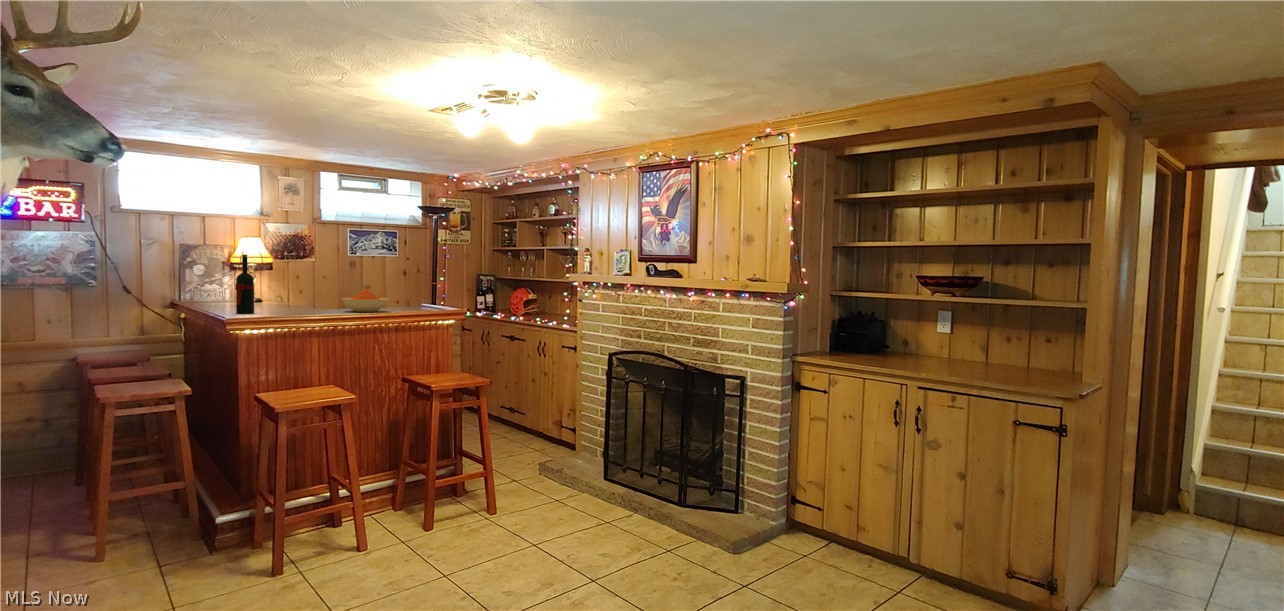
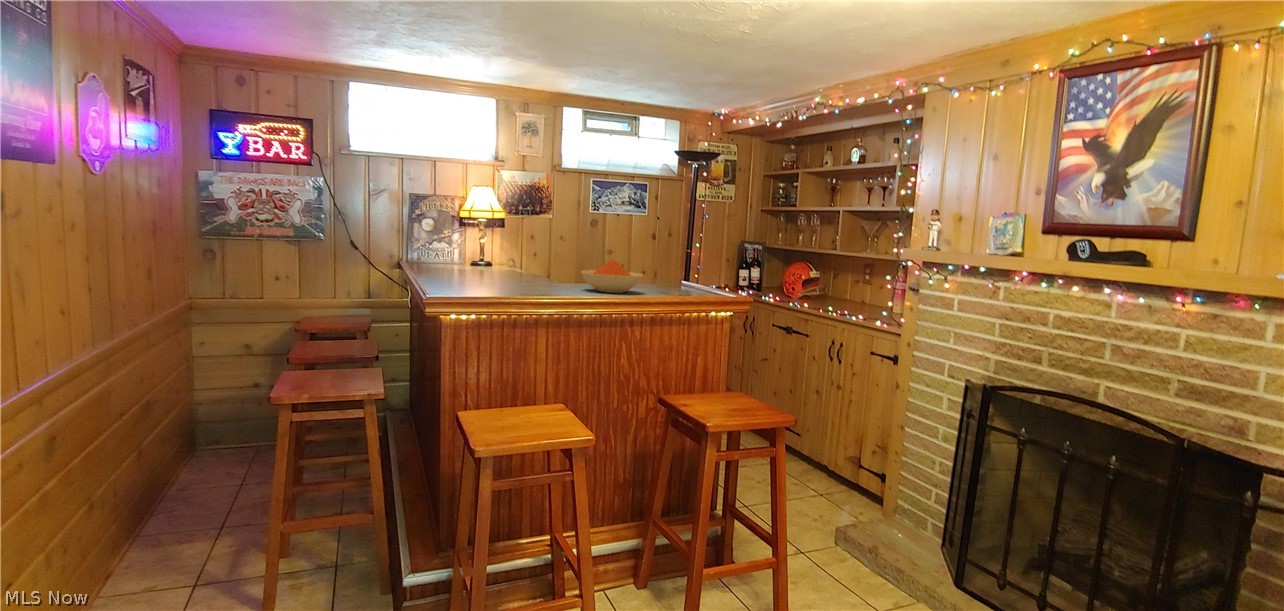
wine bottle: present [235,255,254,314] -> none [445,205,469,289]

